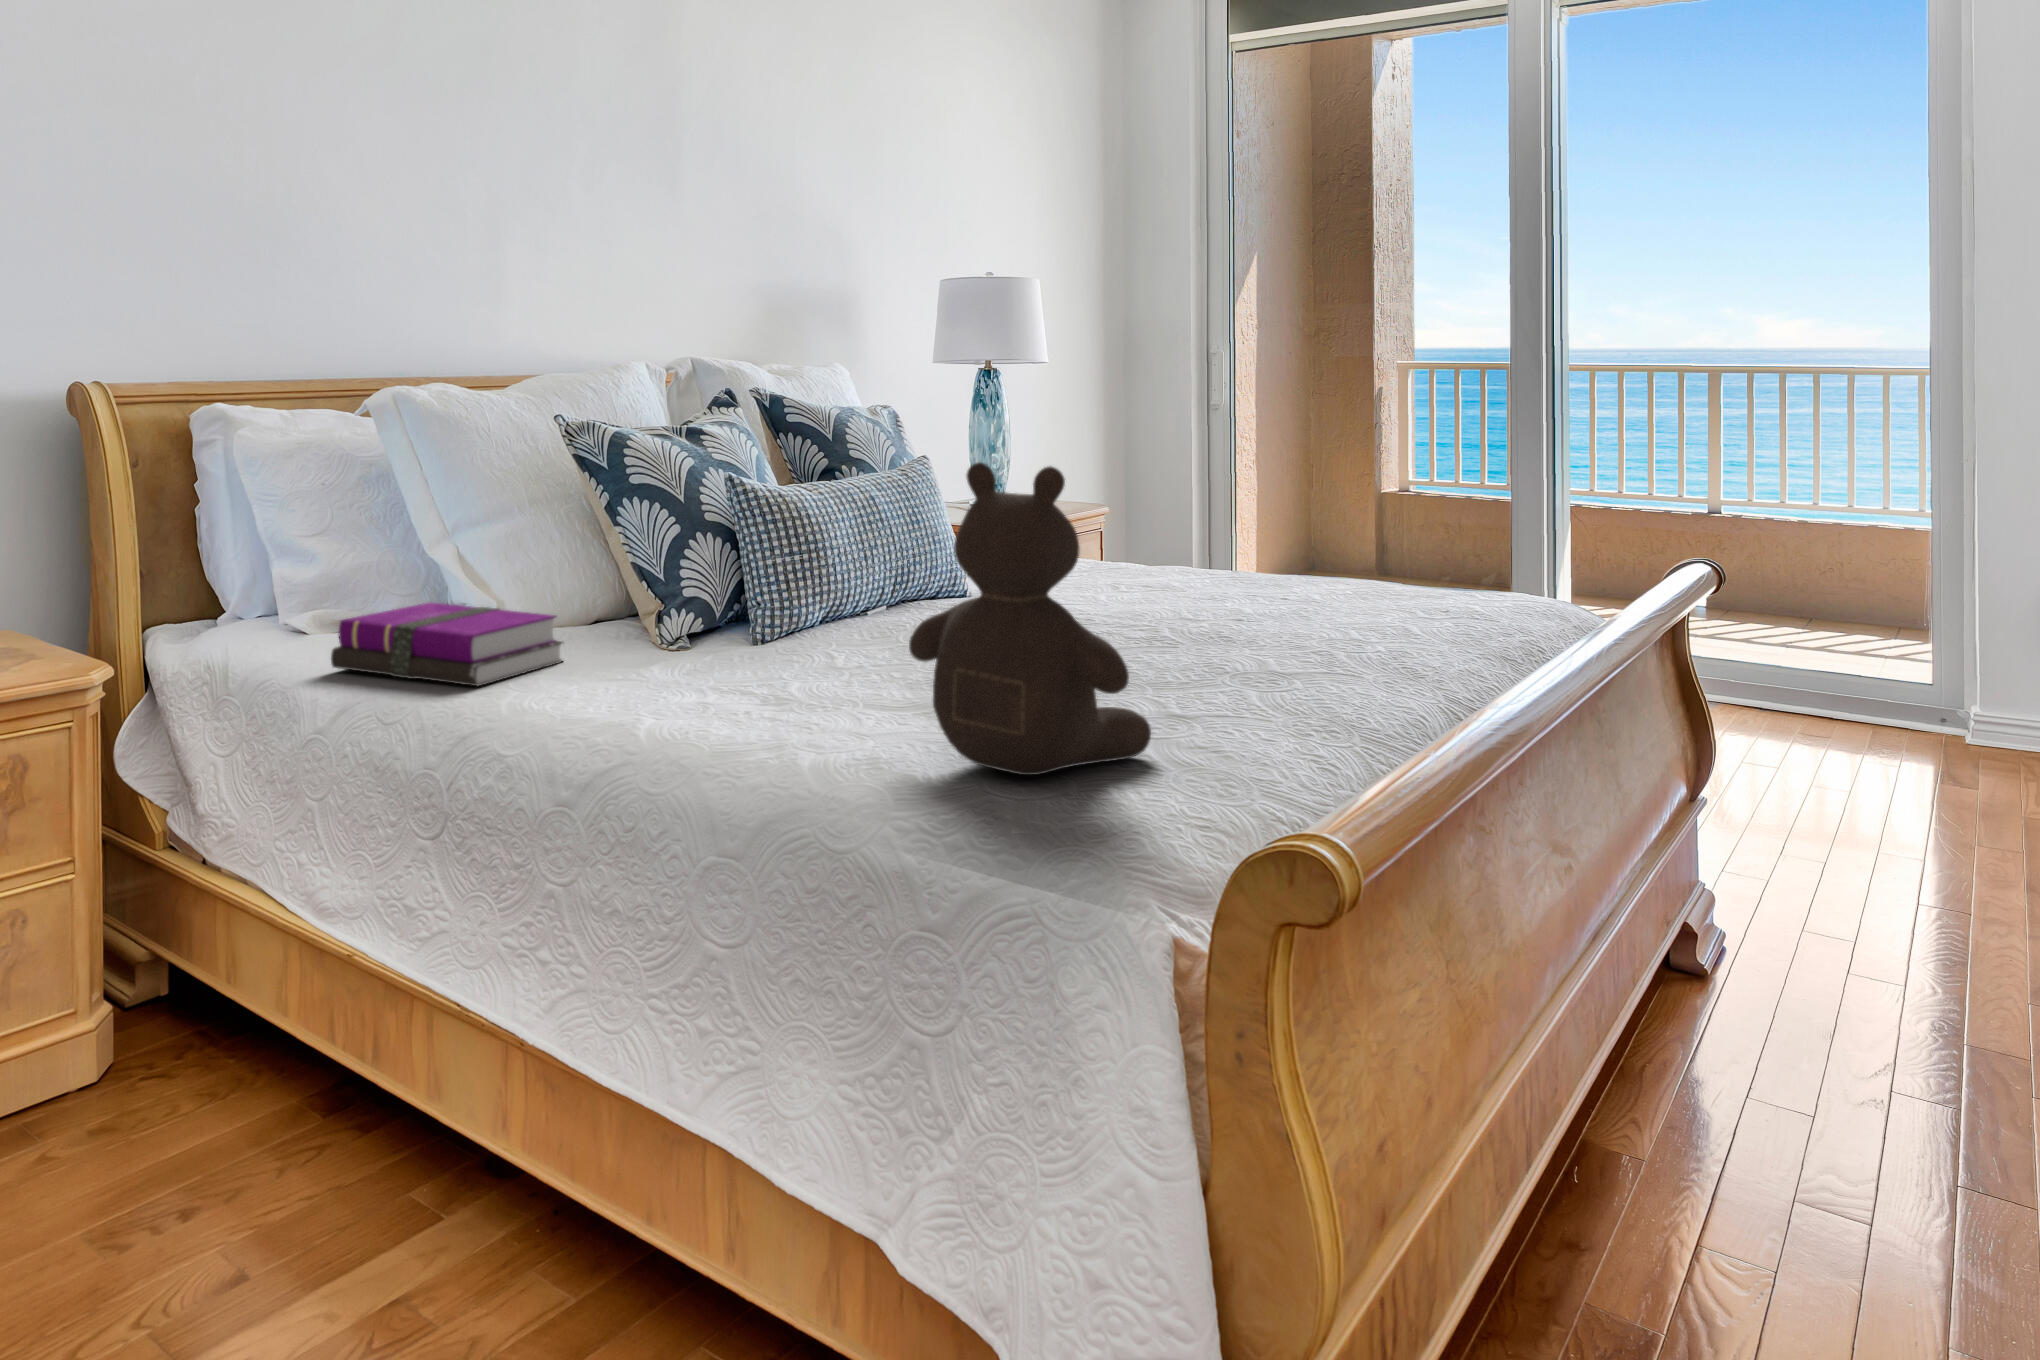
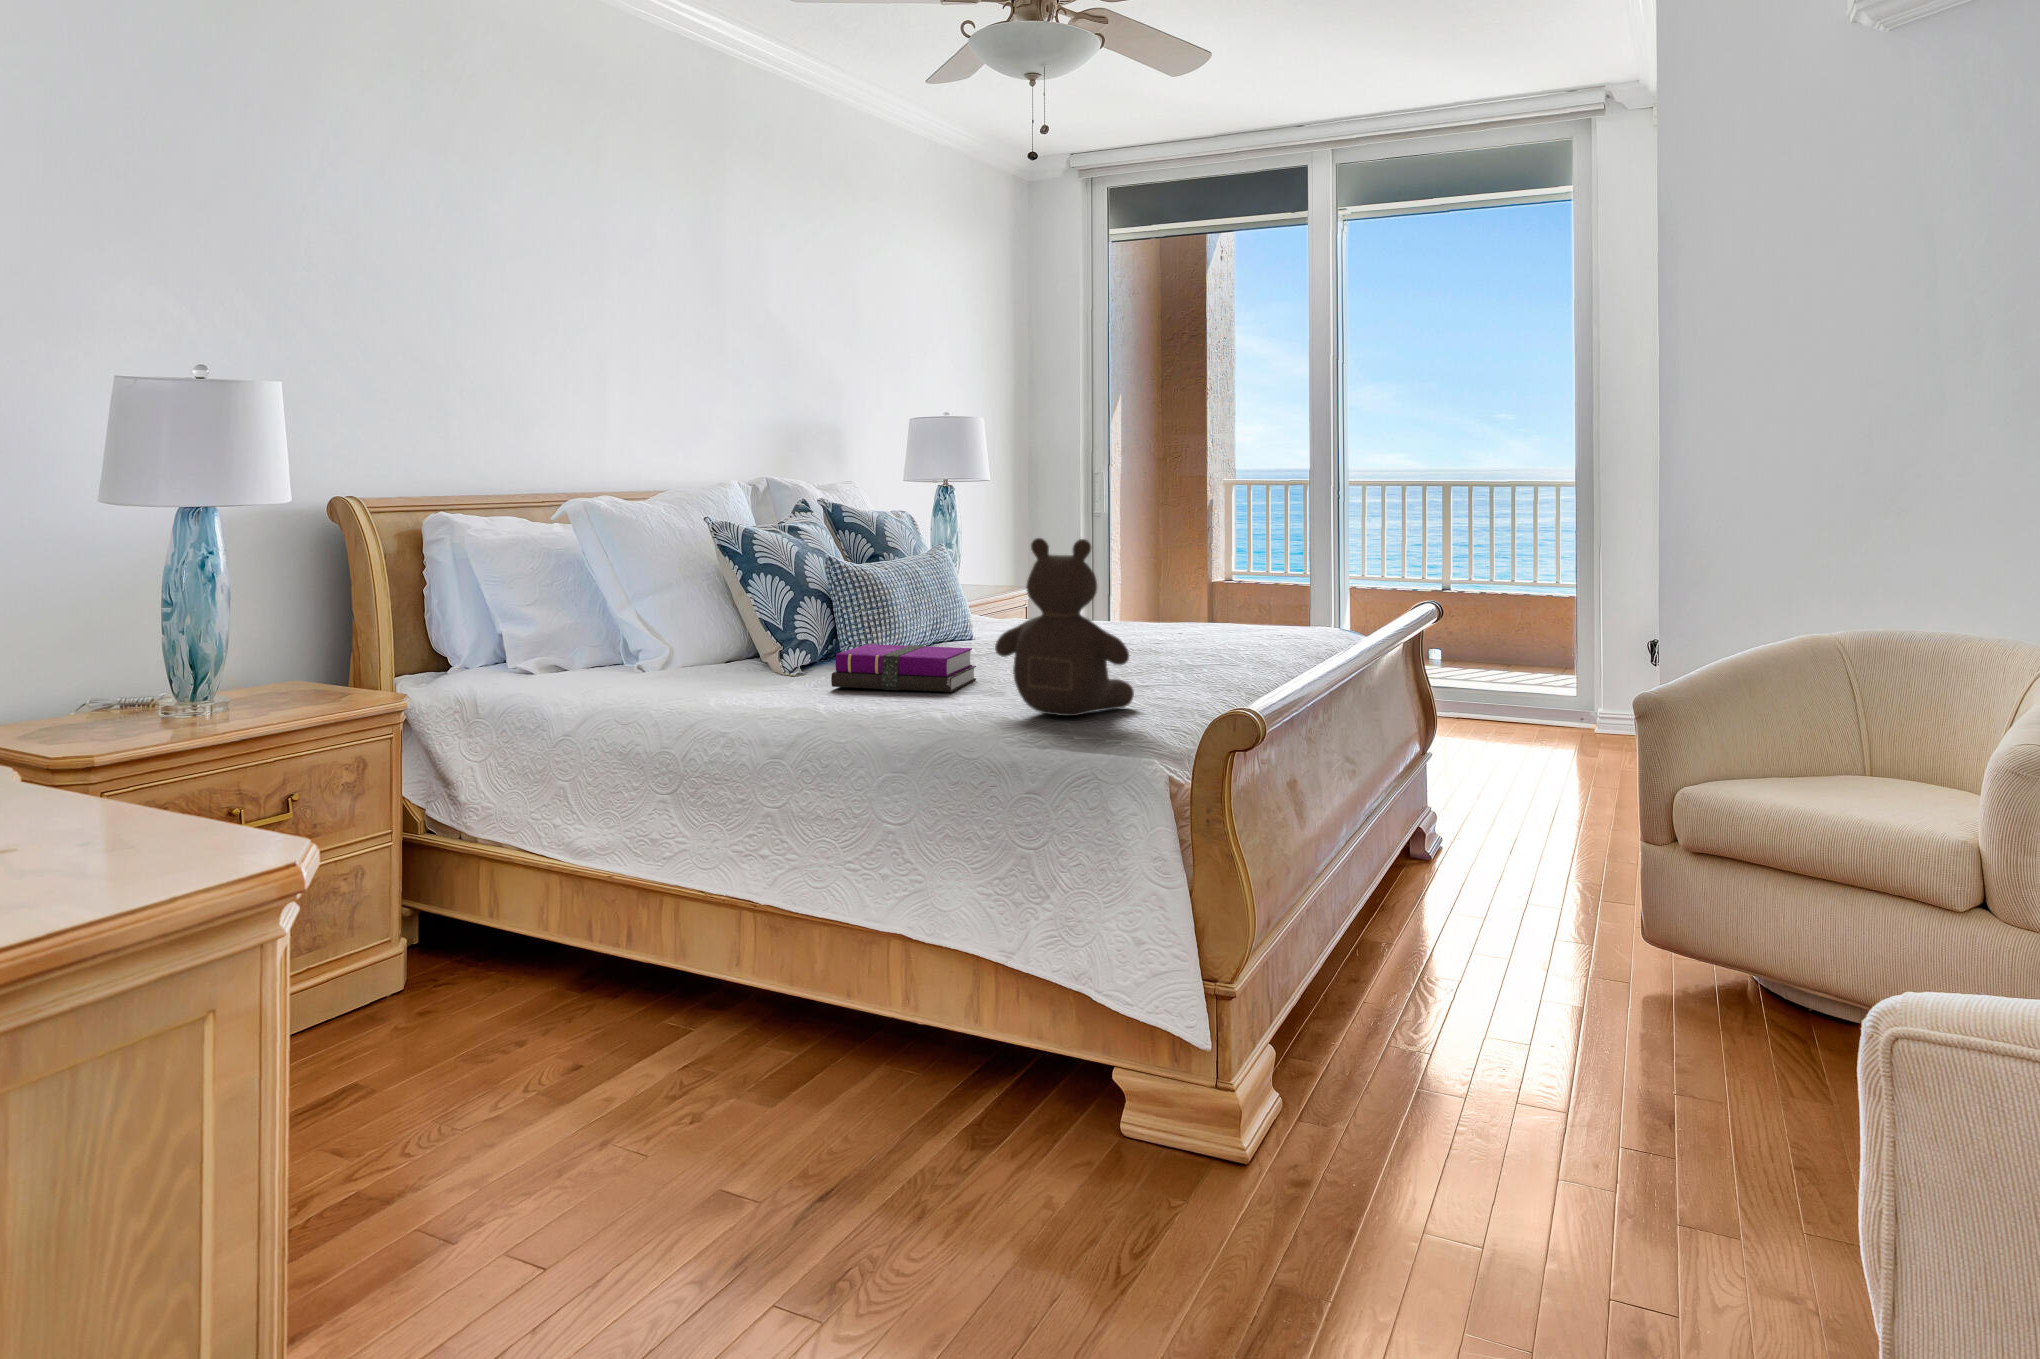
notebook: present [331,602,563,686] -> present [831,644,976,692]

